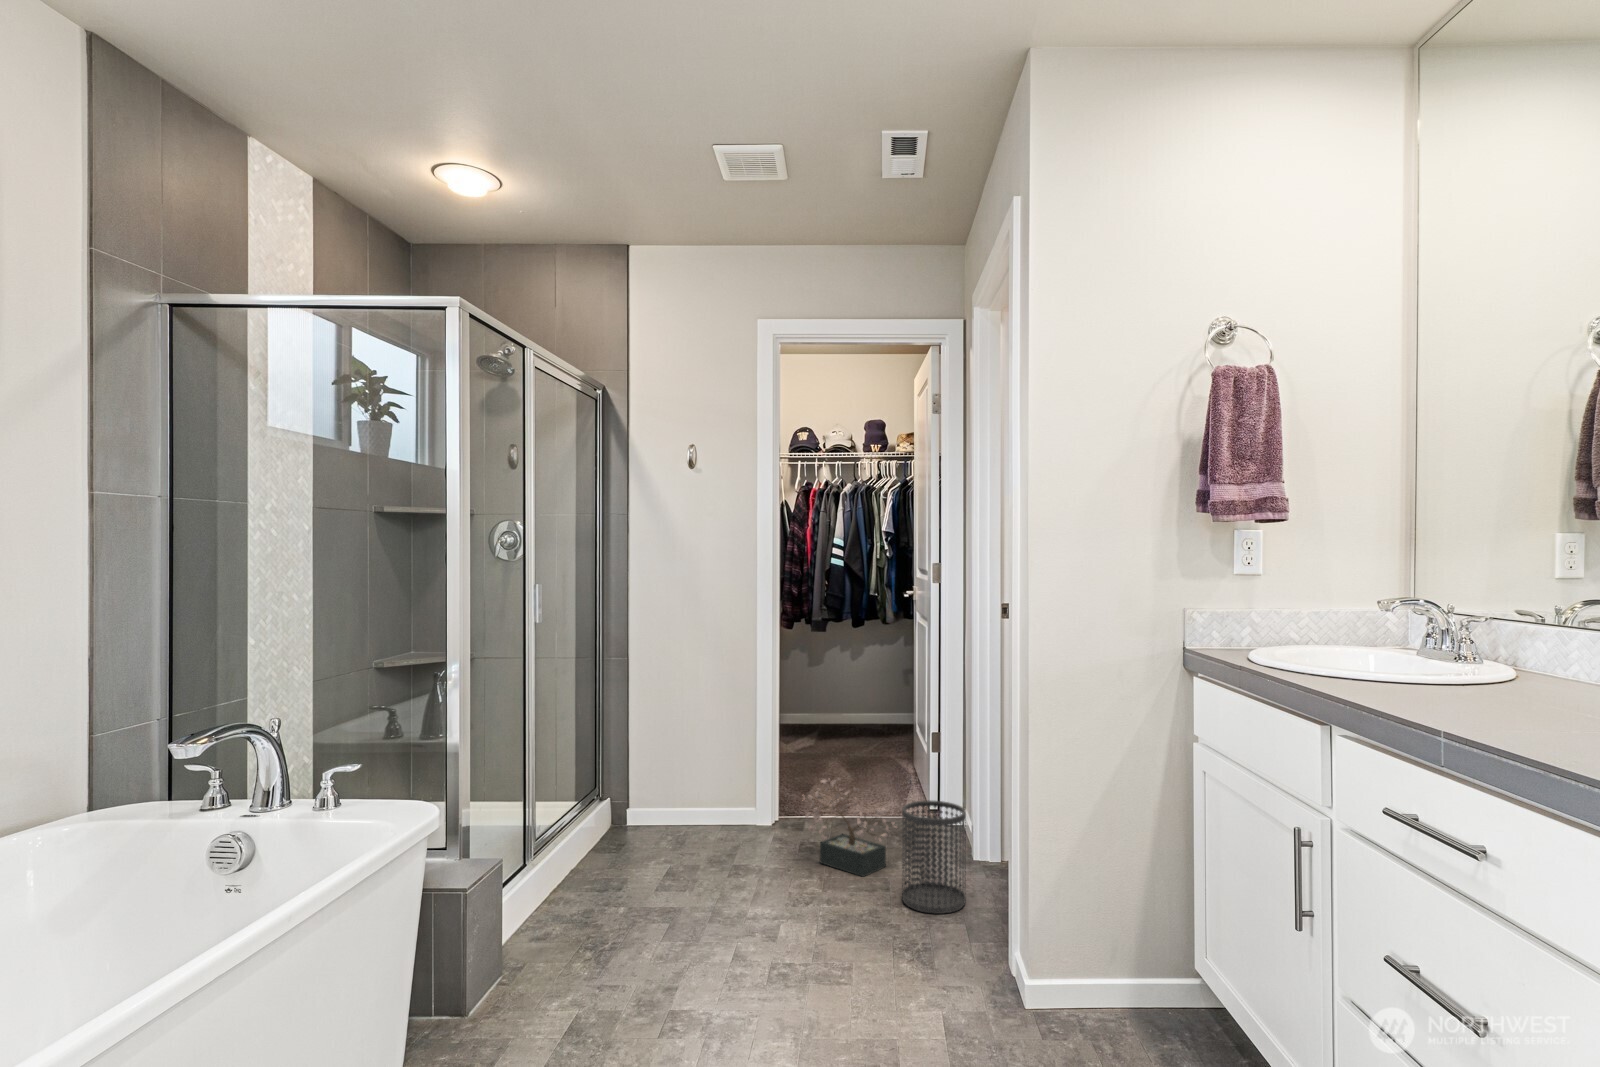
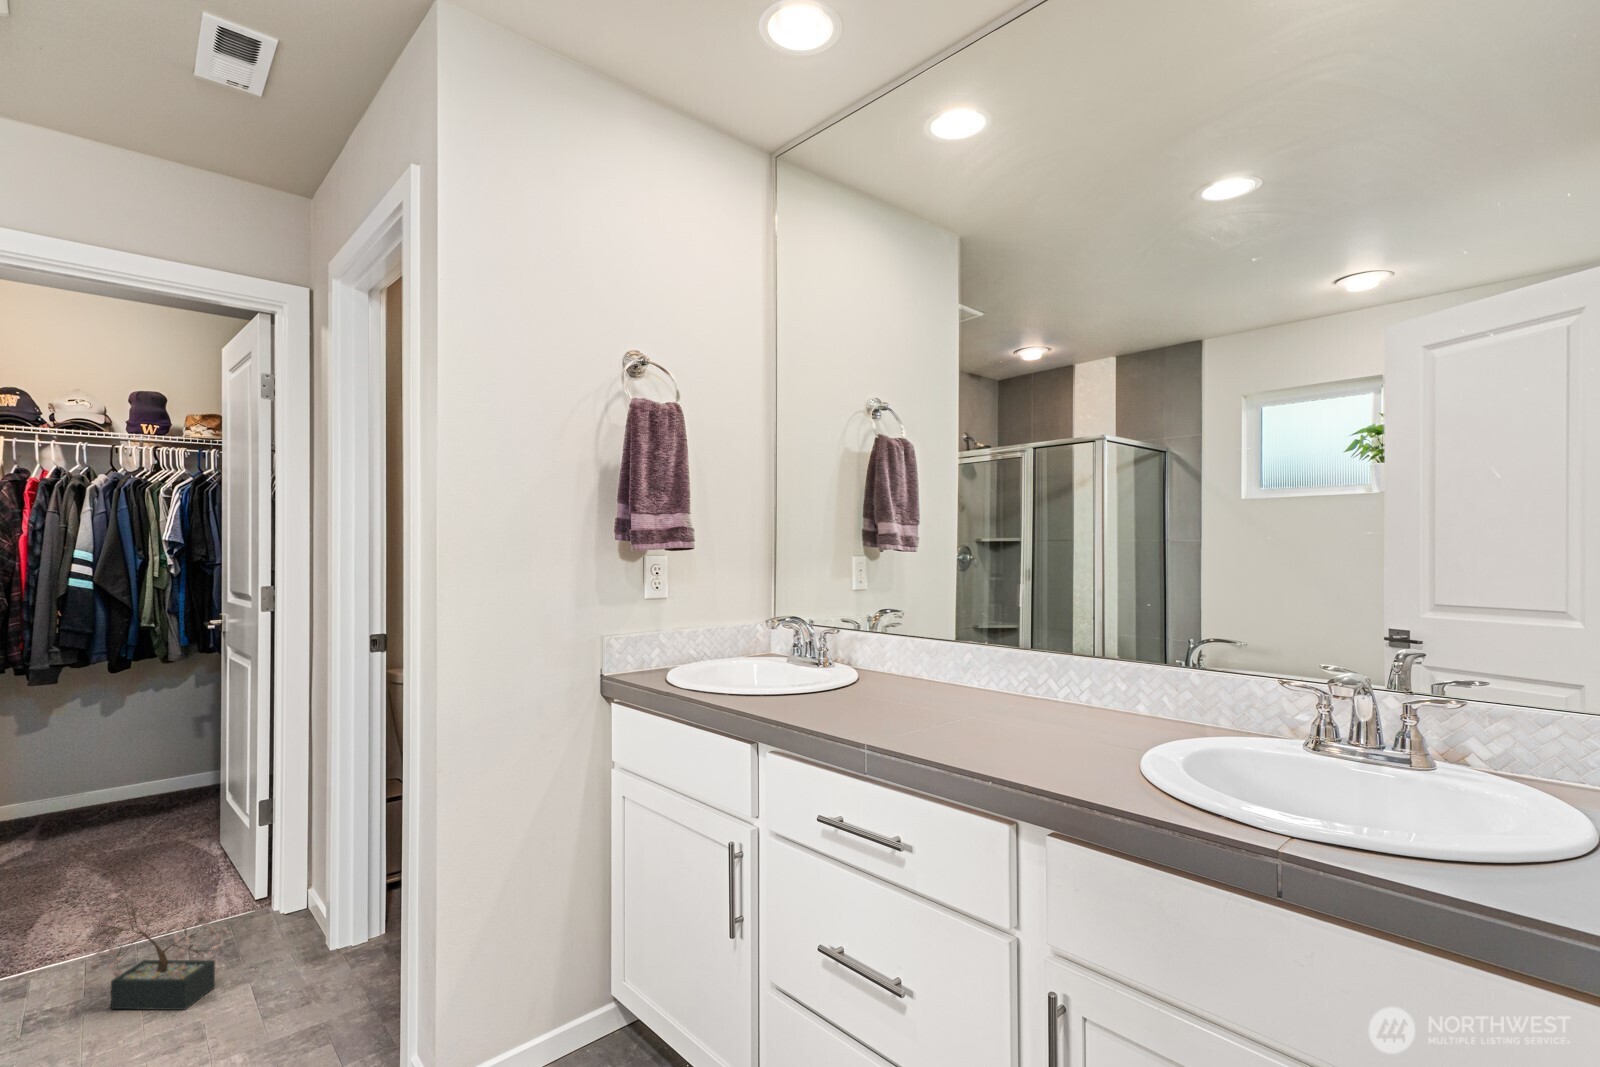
wastebasket: present [902,800,966,914] -> none [250,886,337,1031]

